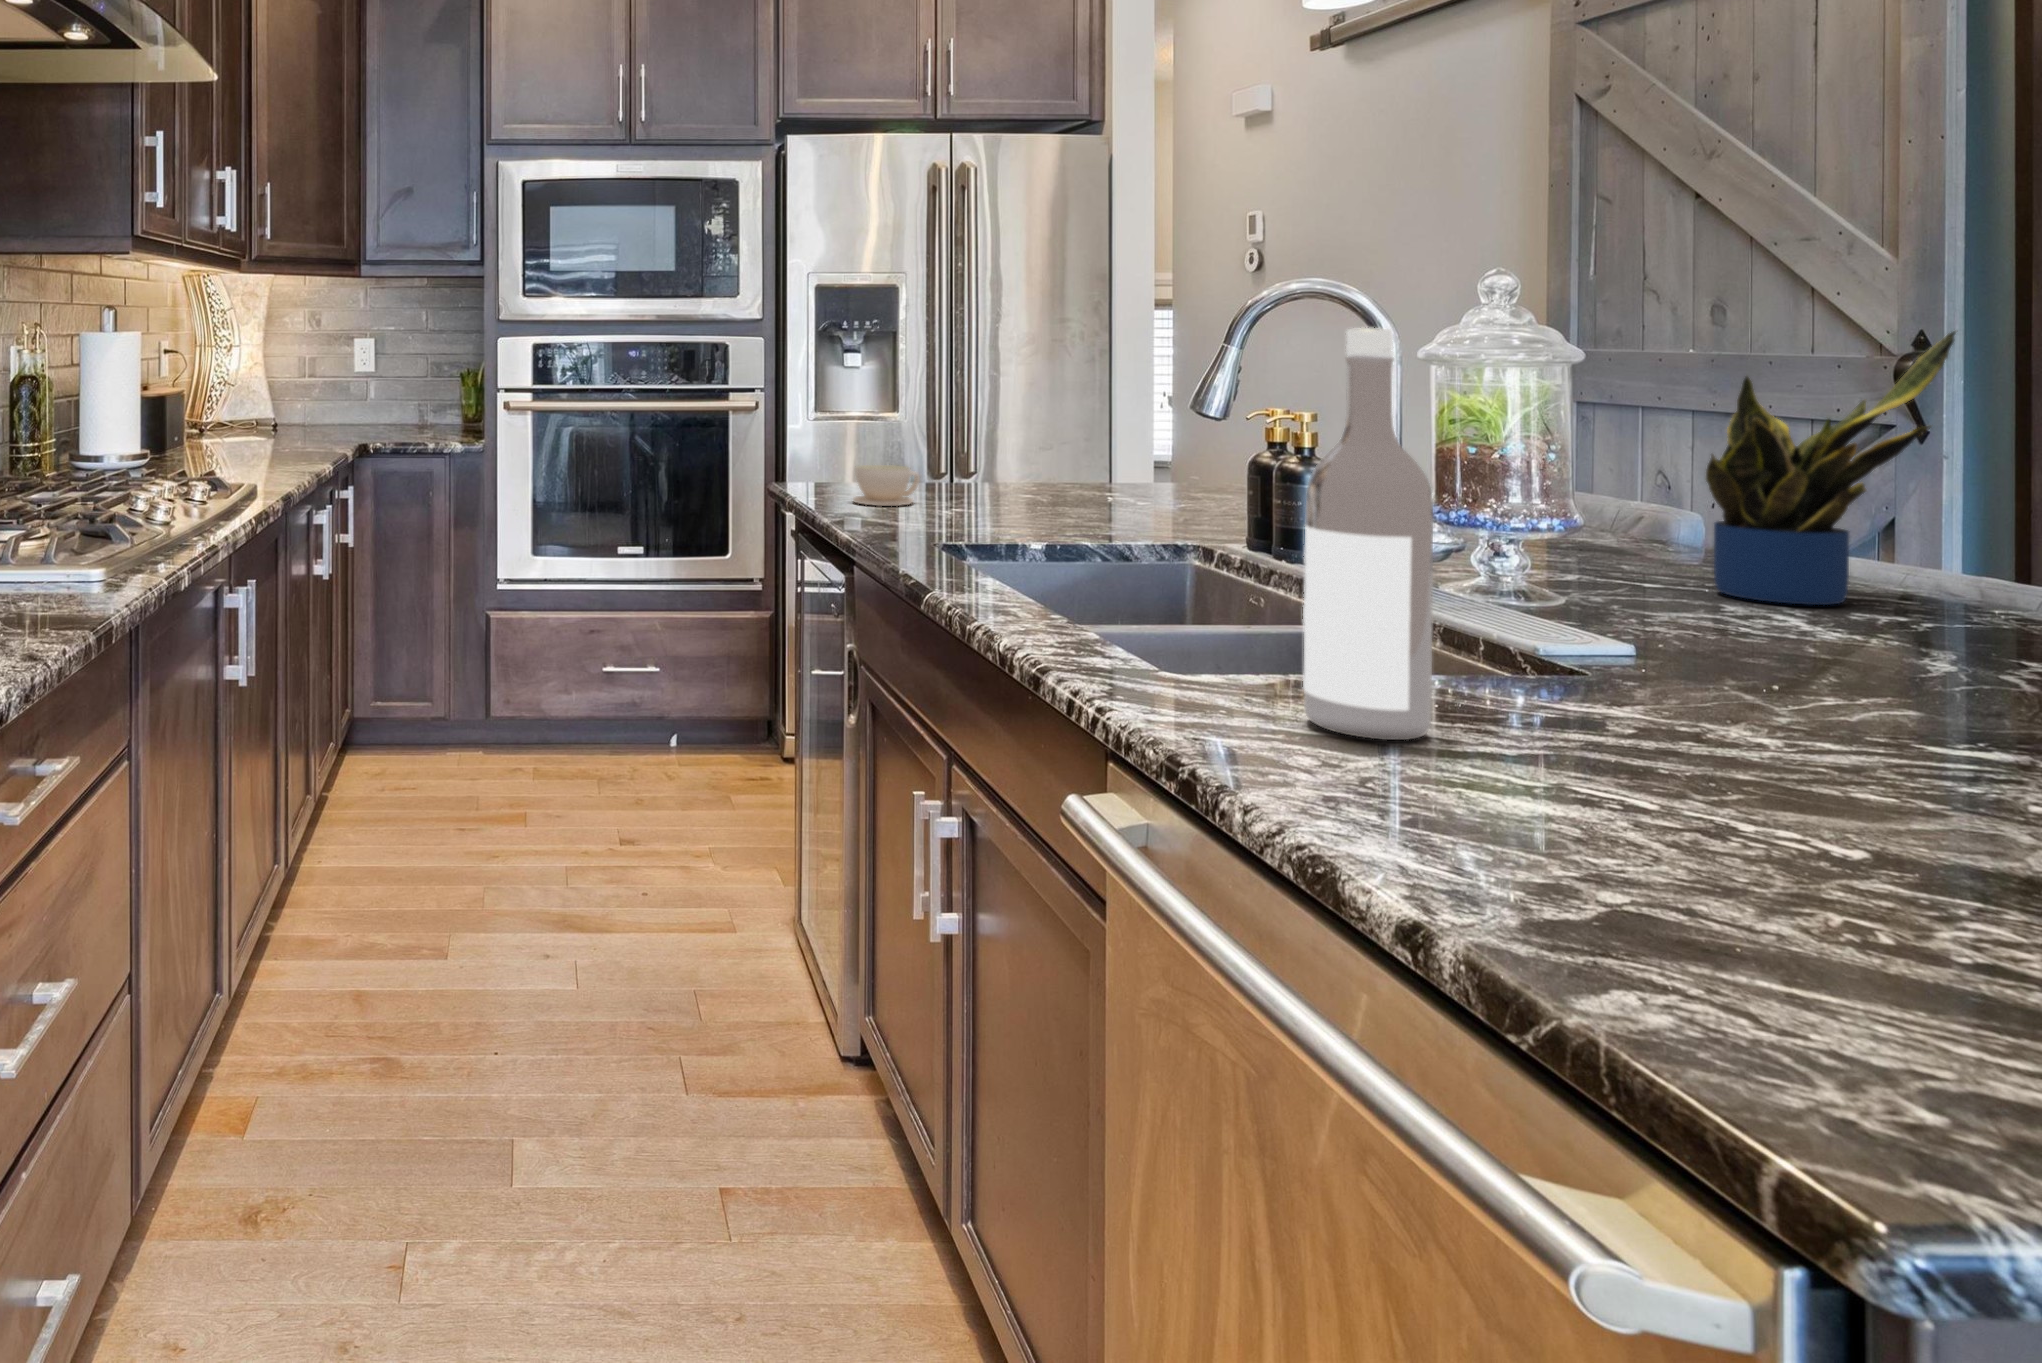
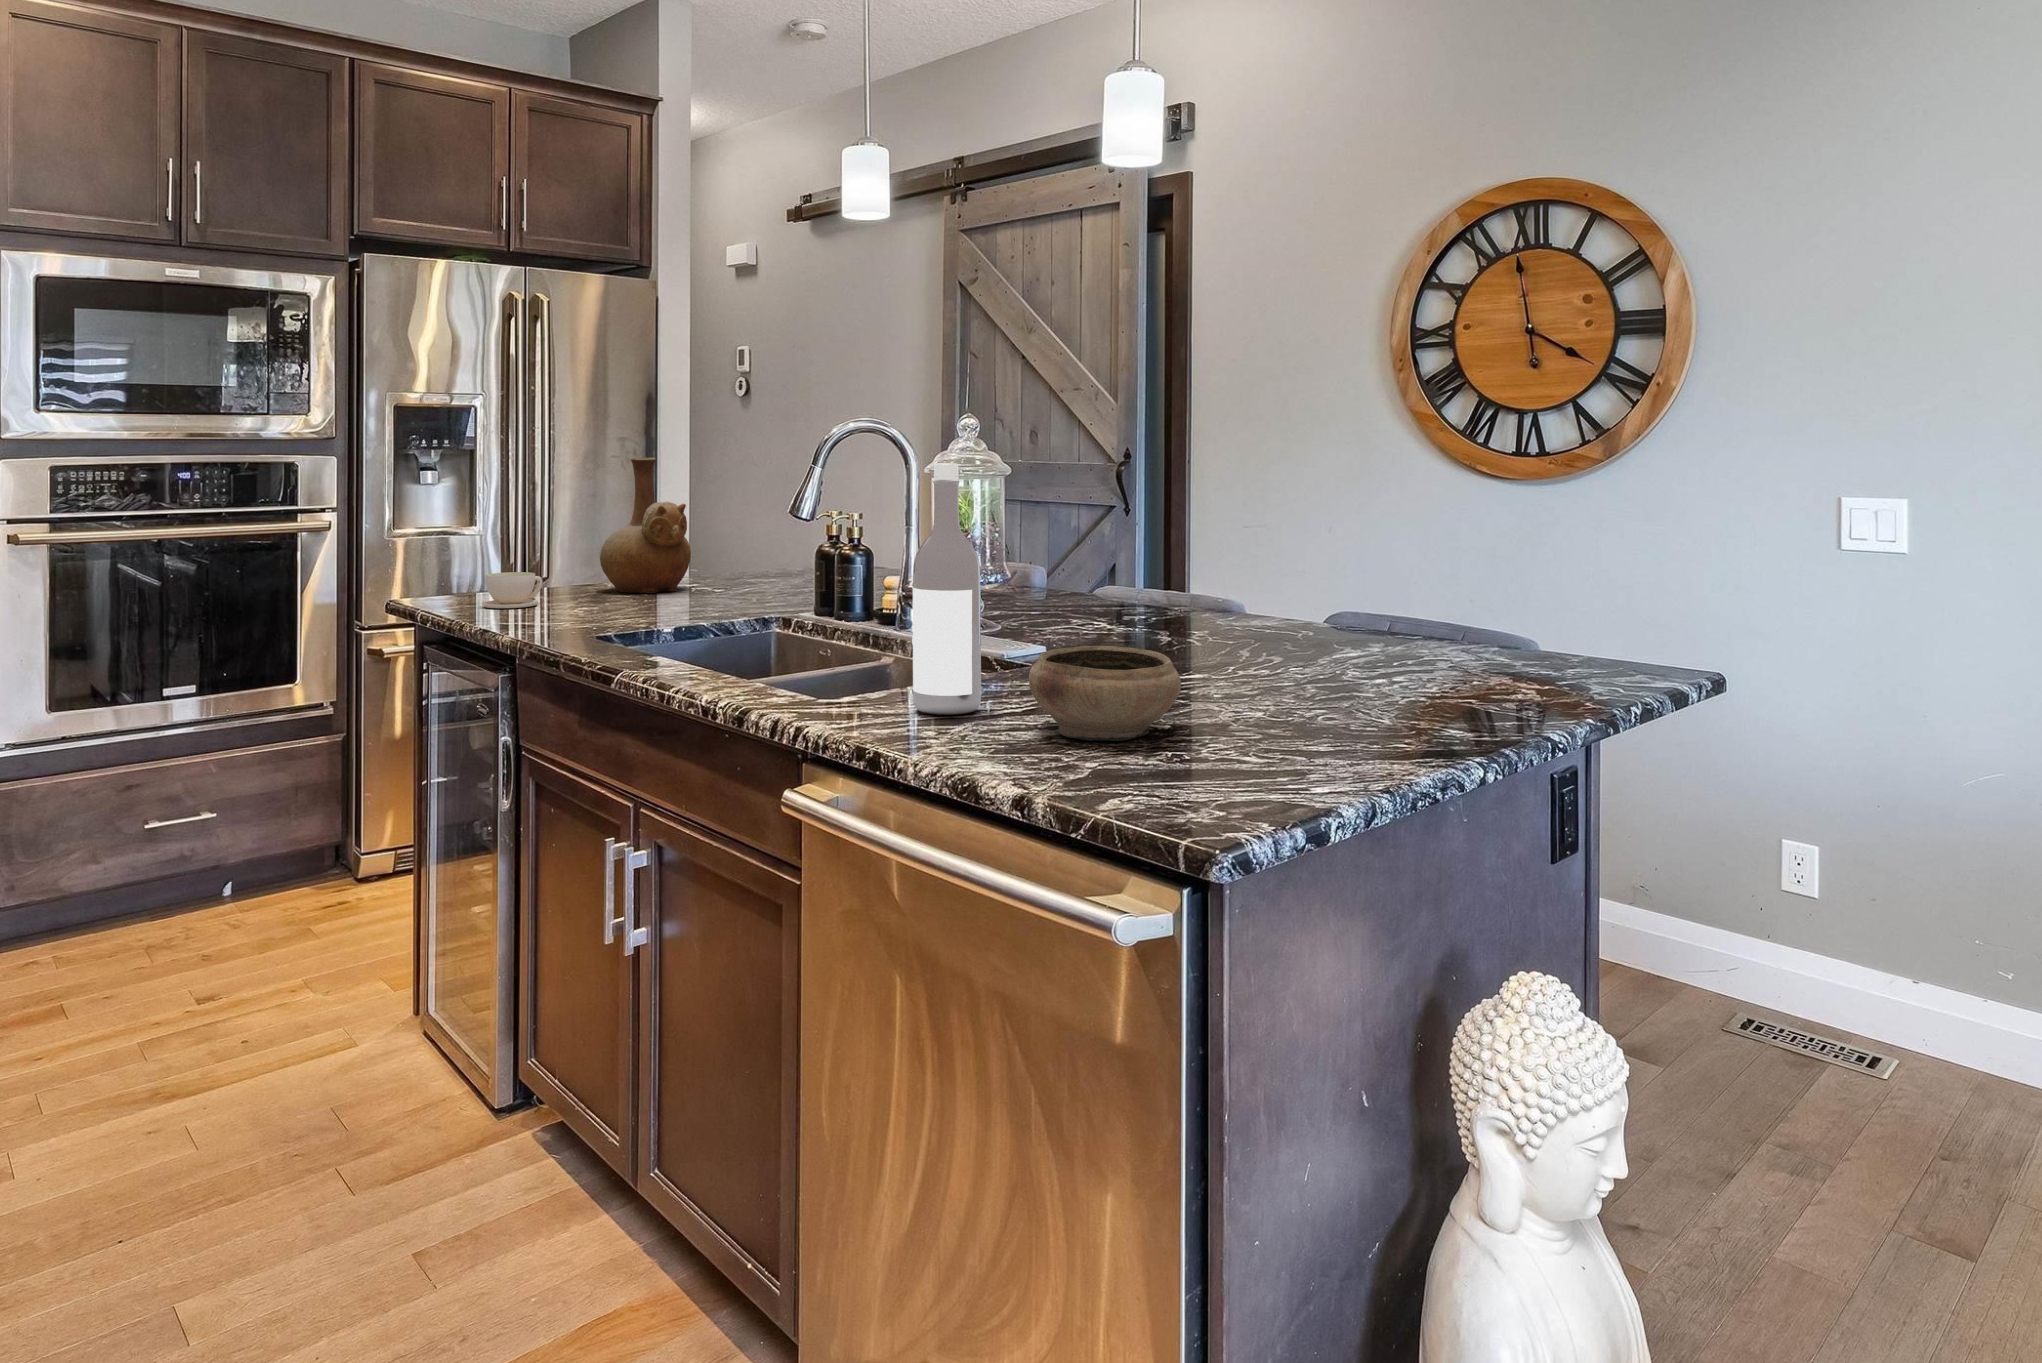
potted plant: present [1706,331,1956,605] -> none [1069,457,1176,619]
vase: none [997,336,1112,500] -> present [600,458,691,593]
ceramic bowl: none [1504,658,1877,858] -> present [1029,646,1181,741]

